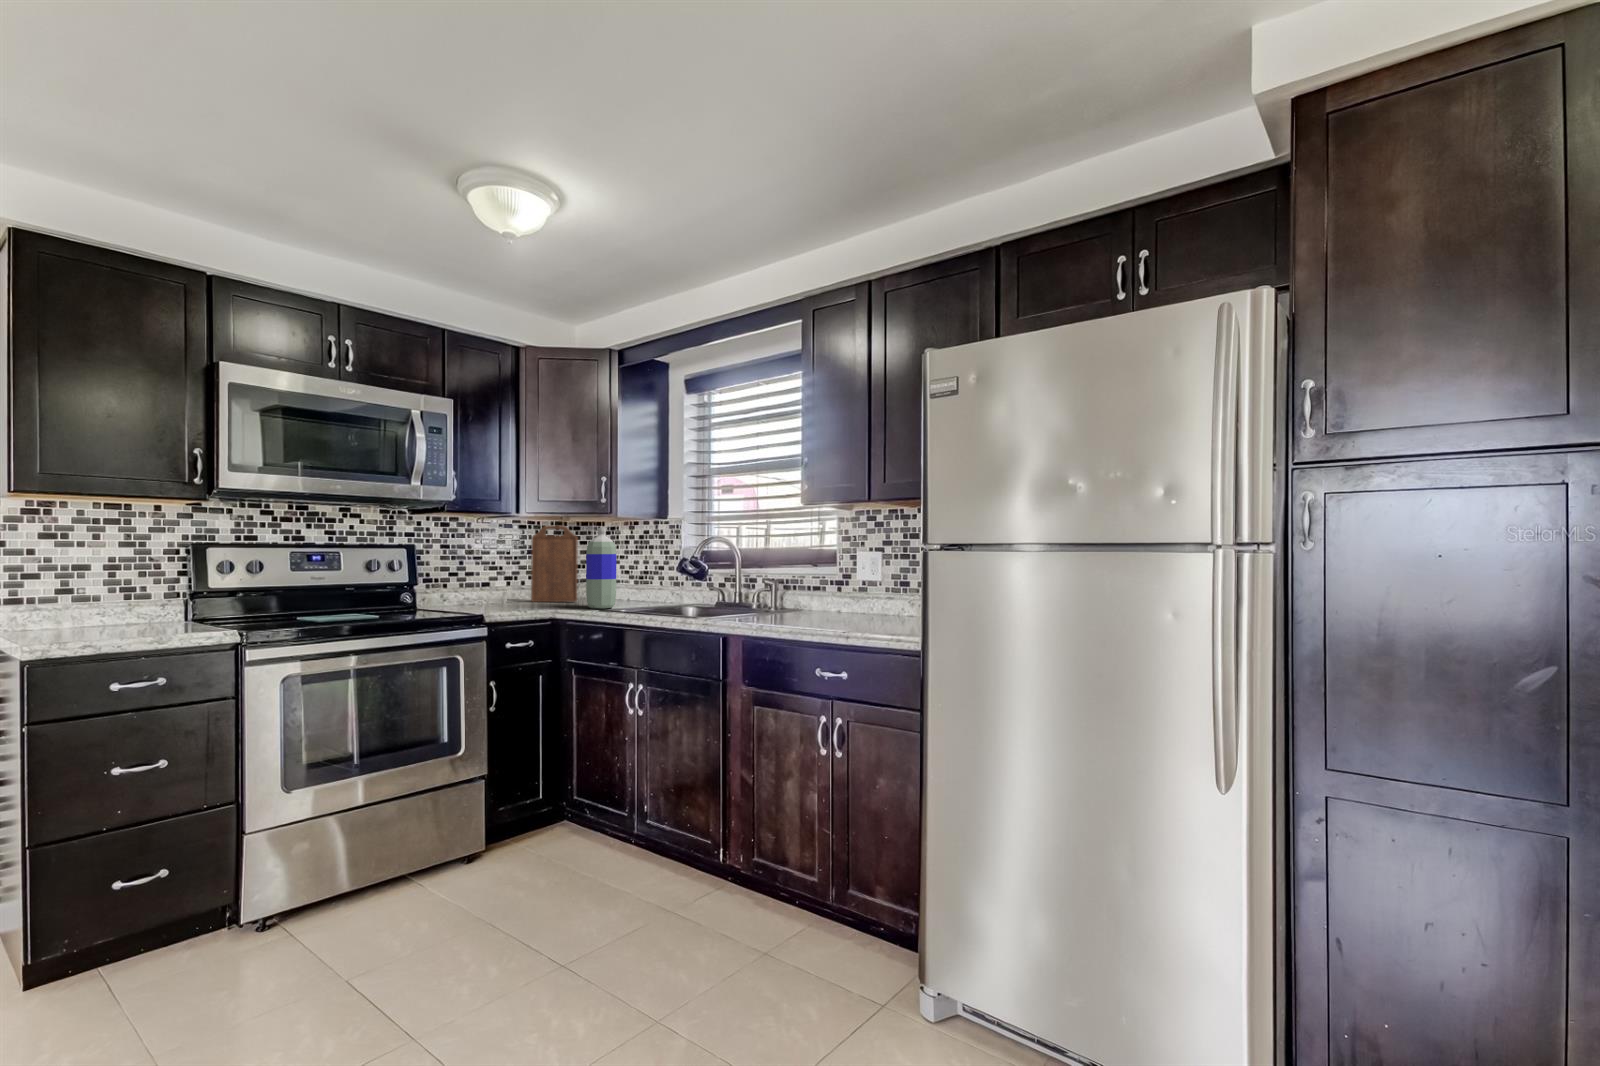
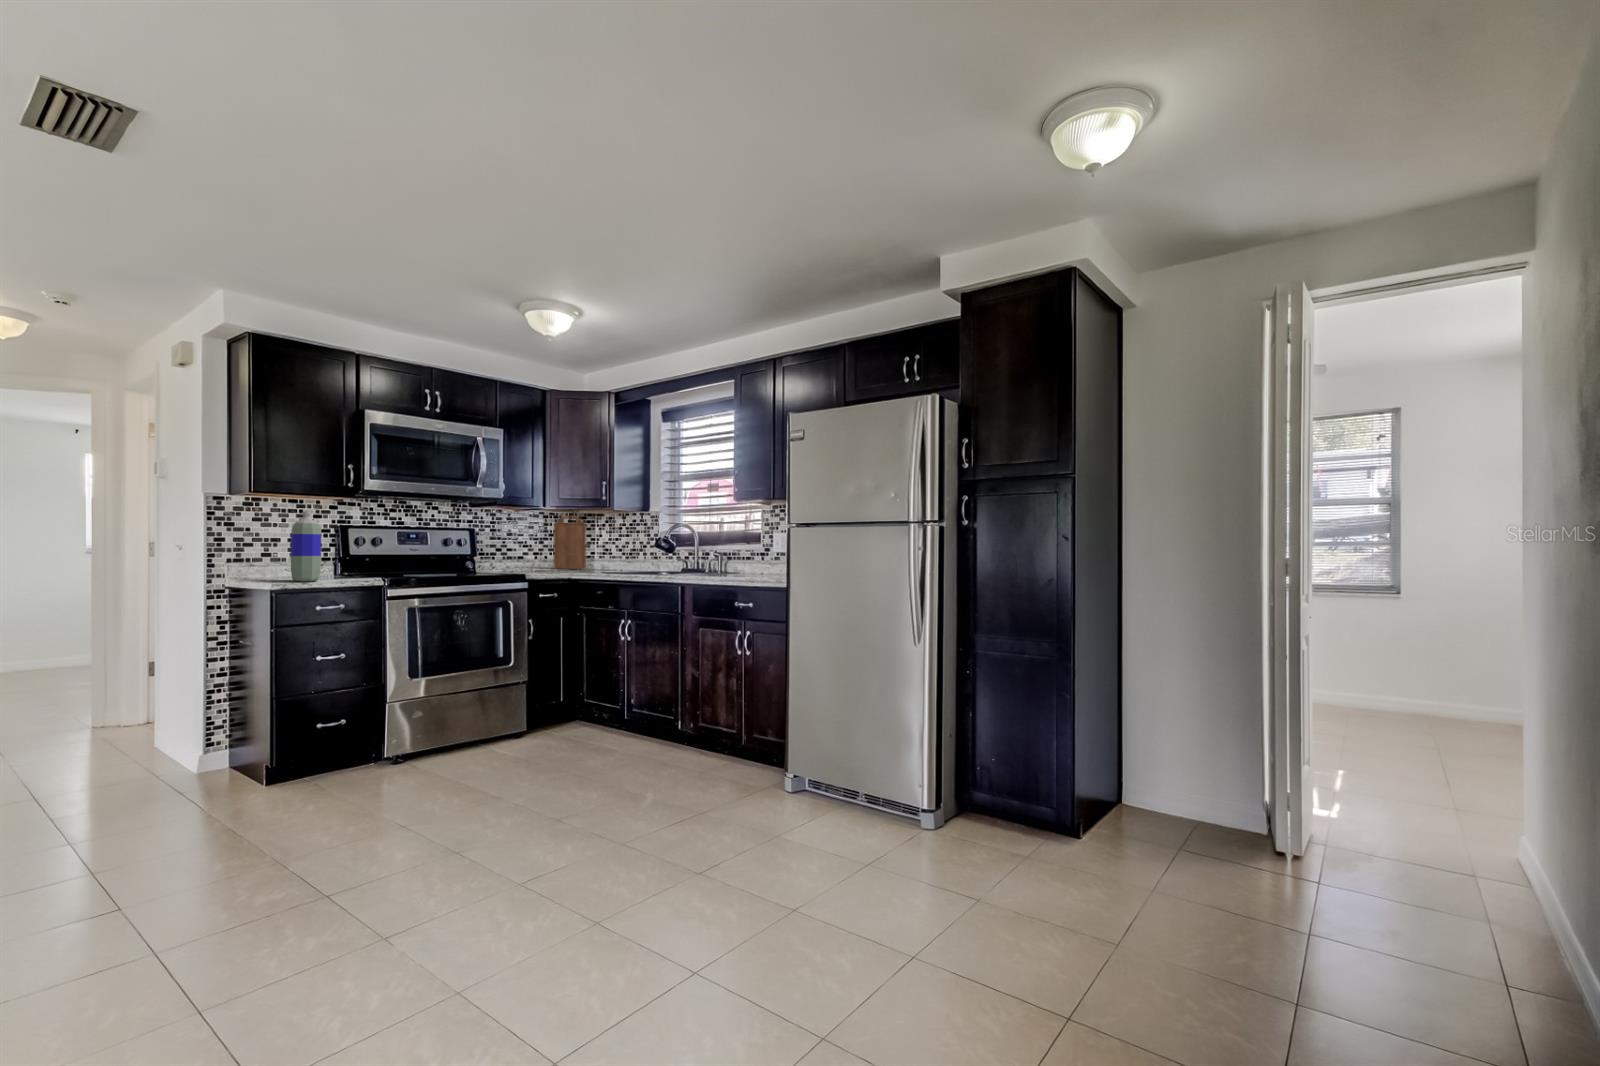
bottle: present [586,528,616,609] -> present [291,511,321,581]

